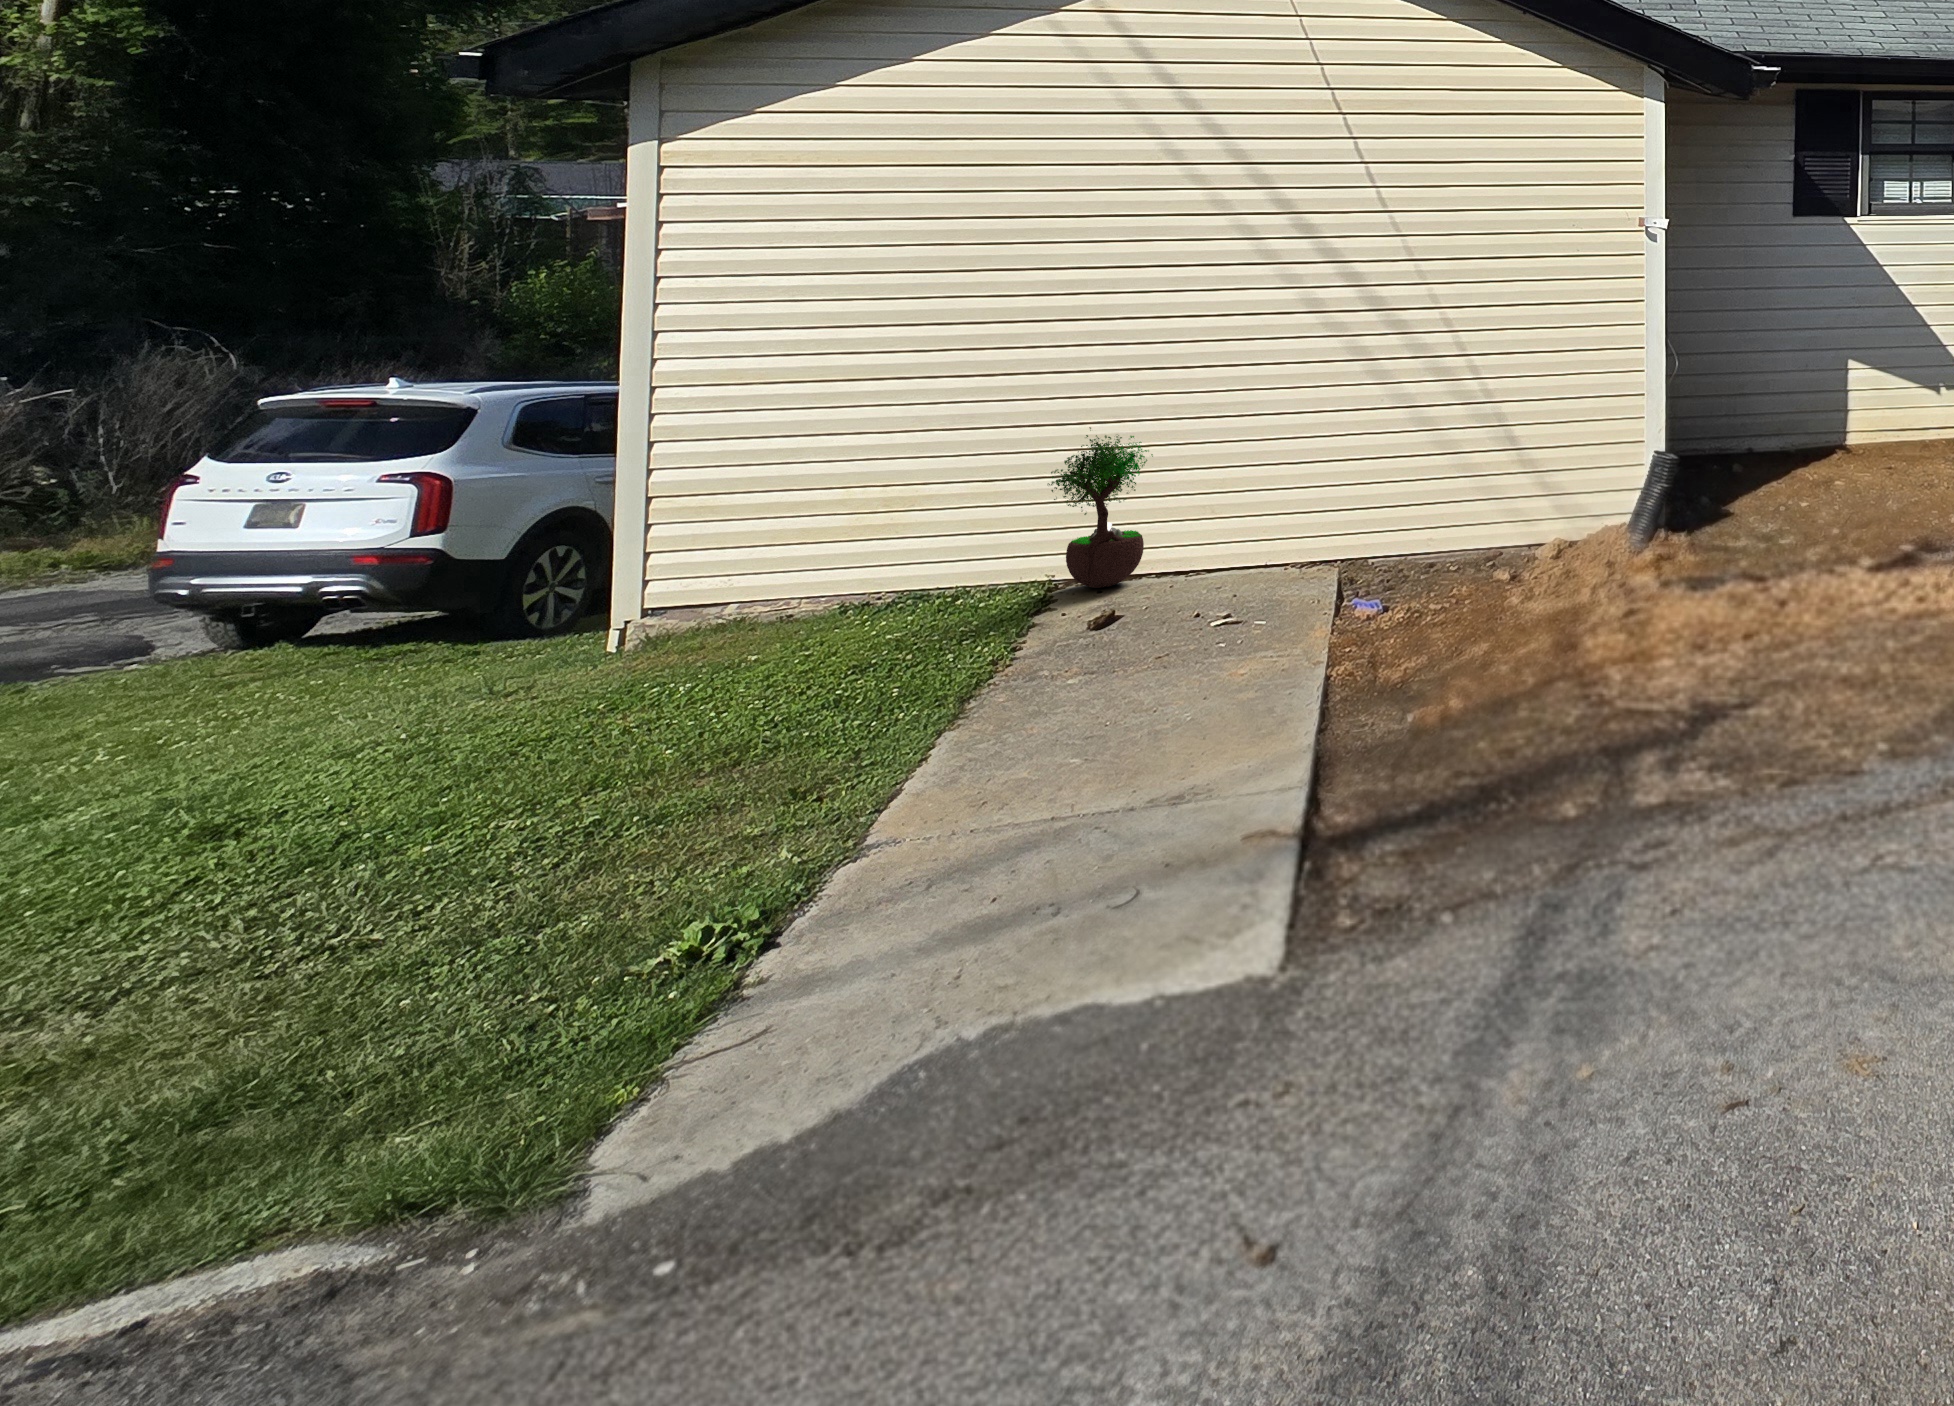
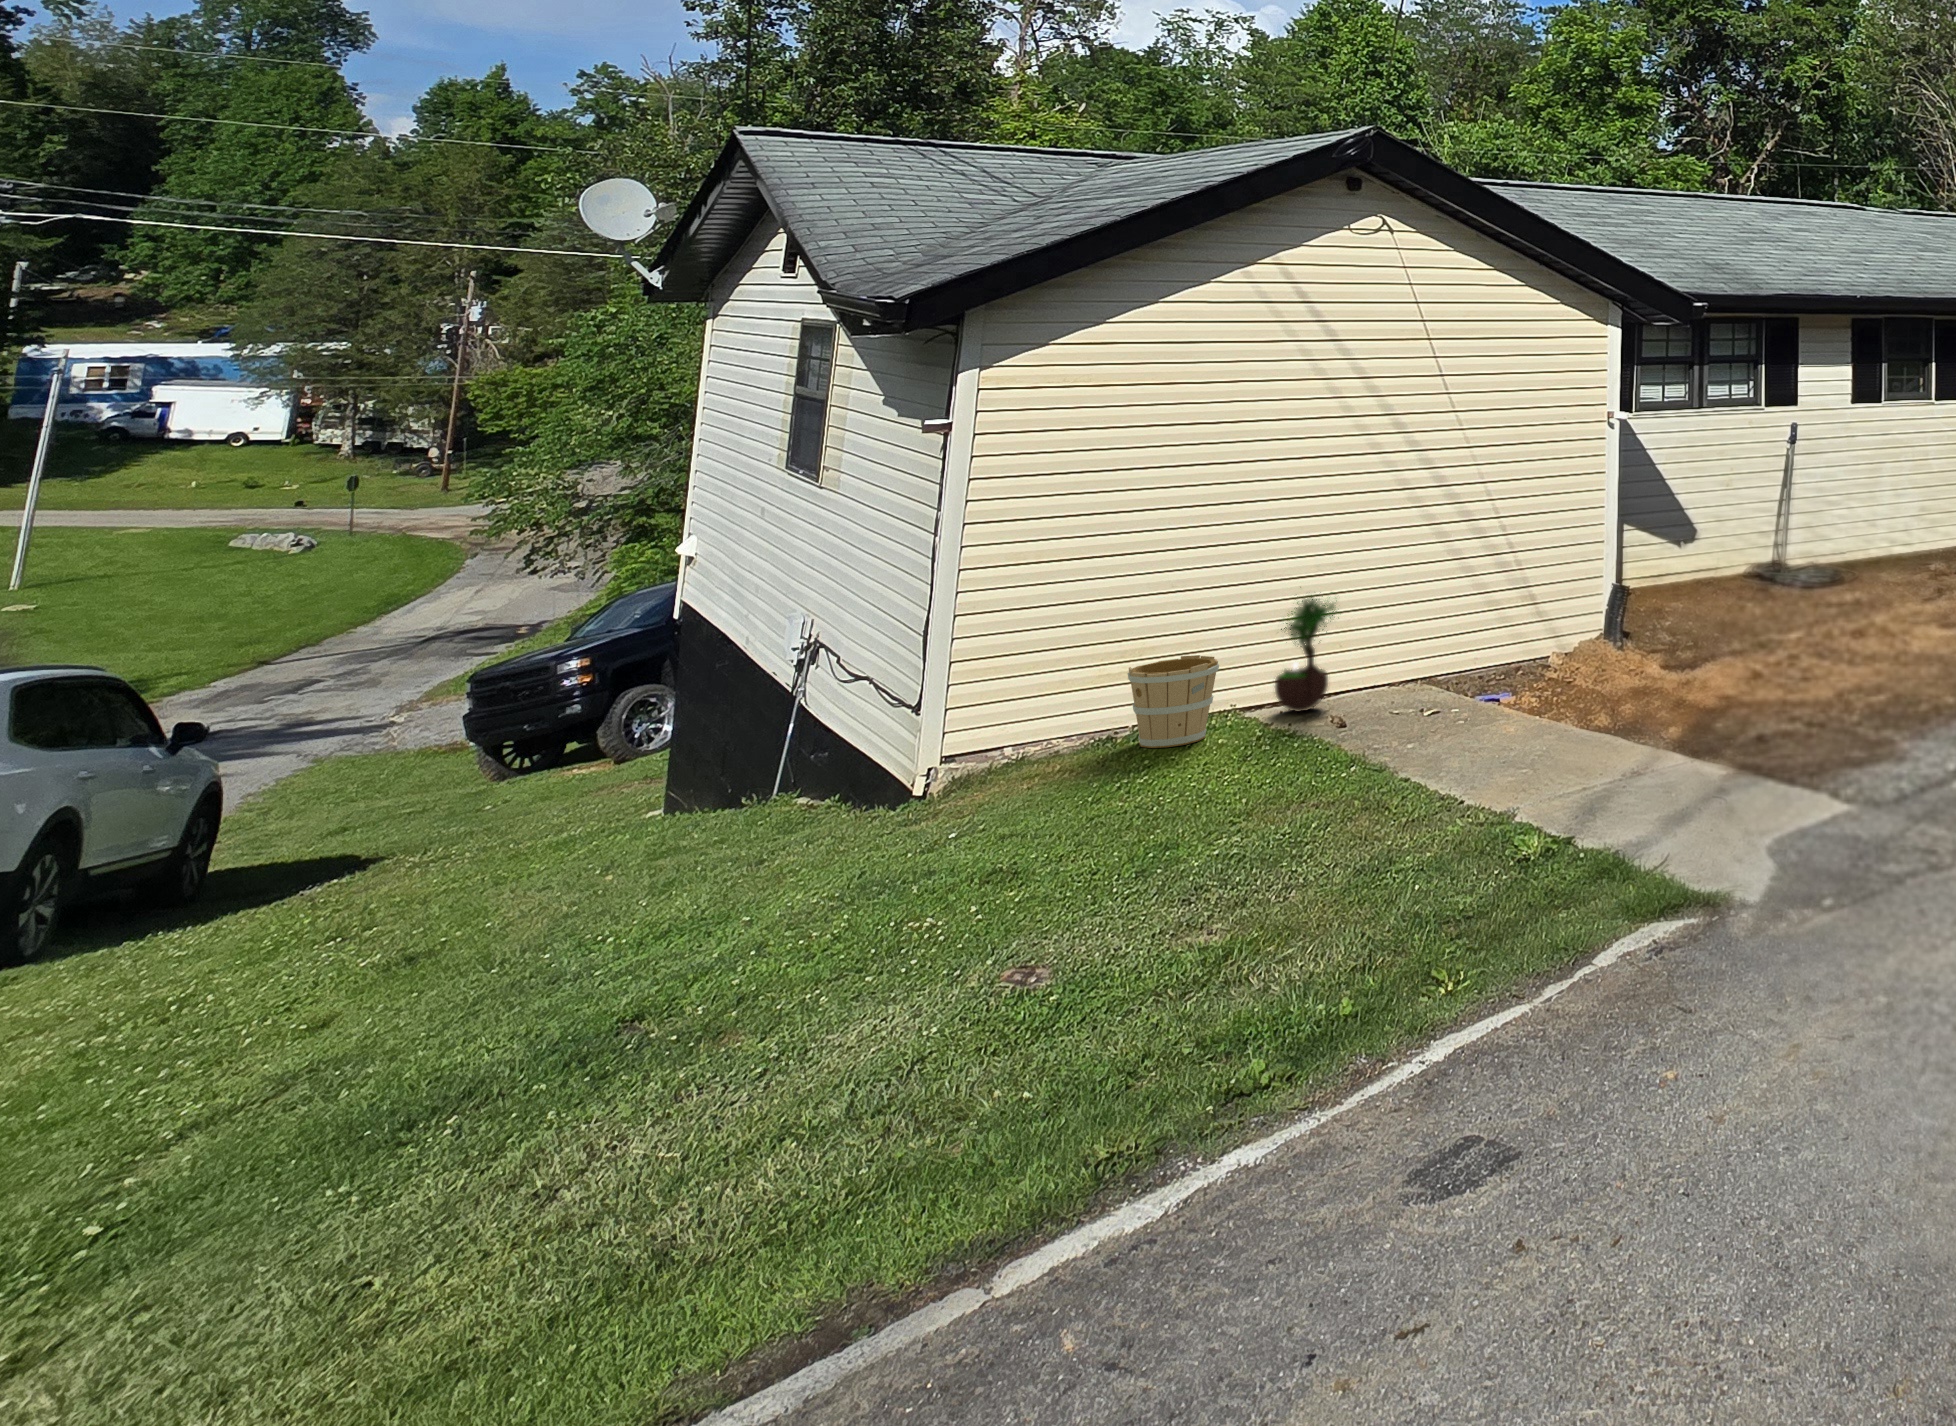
wooden bucket: none [823,504,958,624] -> present [1128,655,1219,748]

